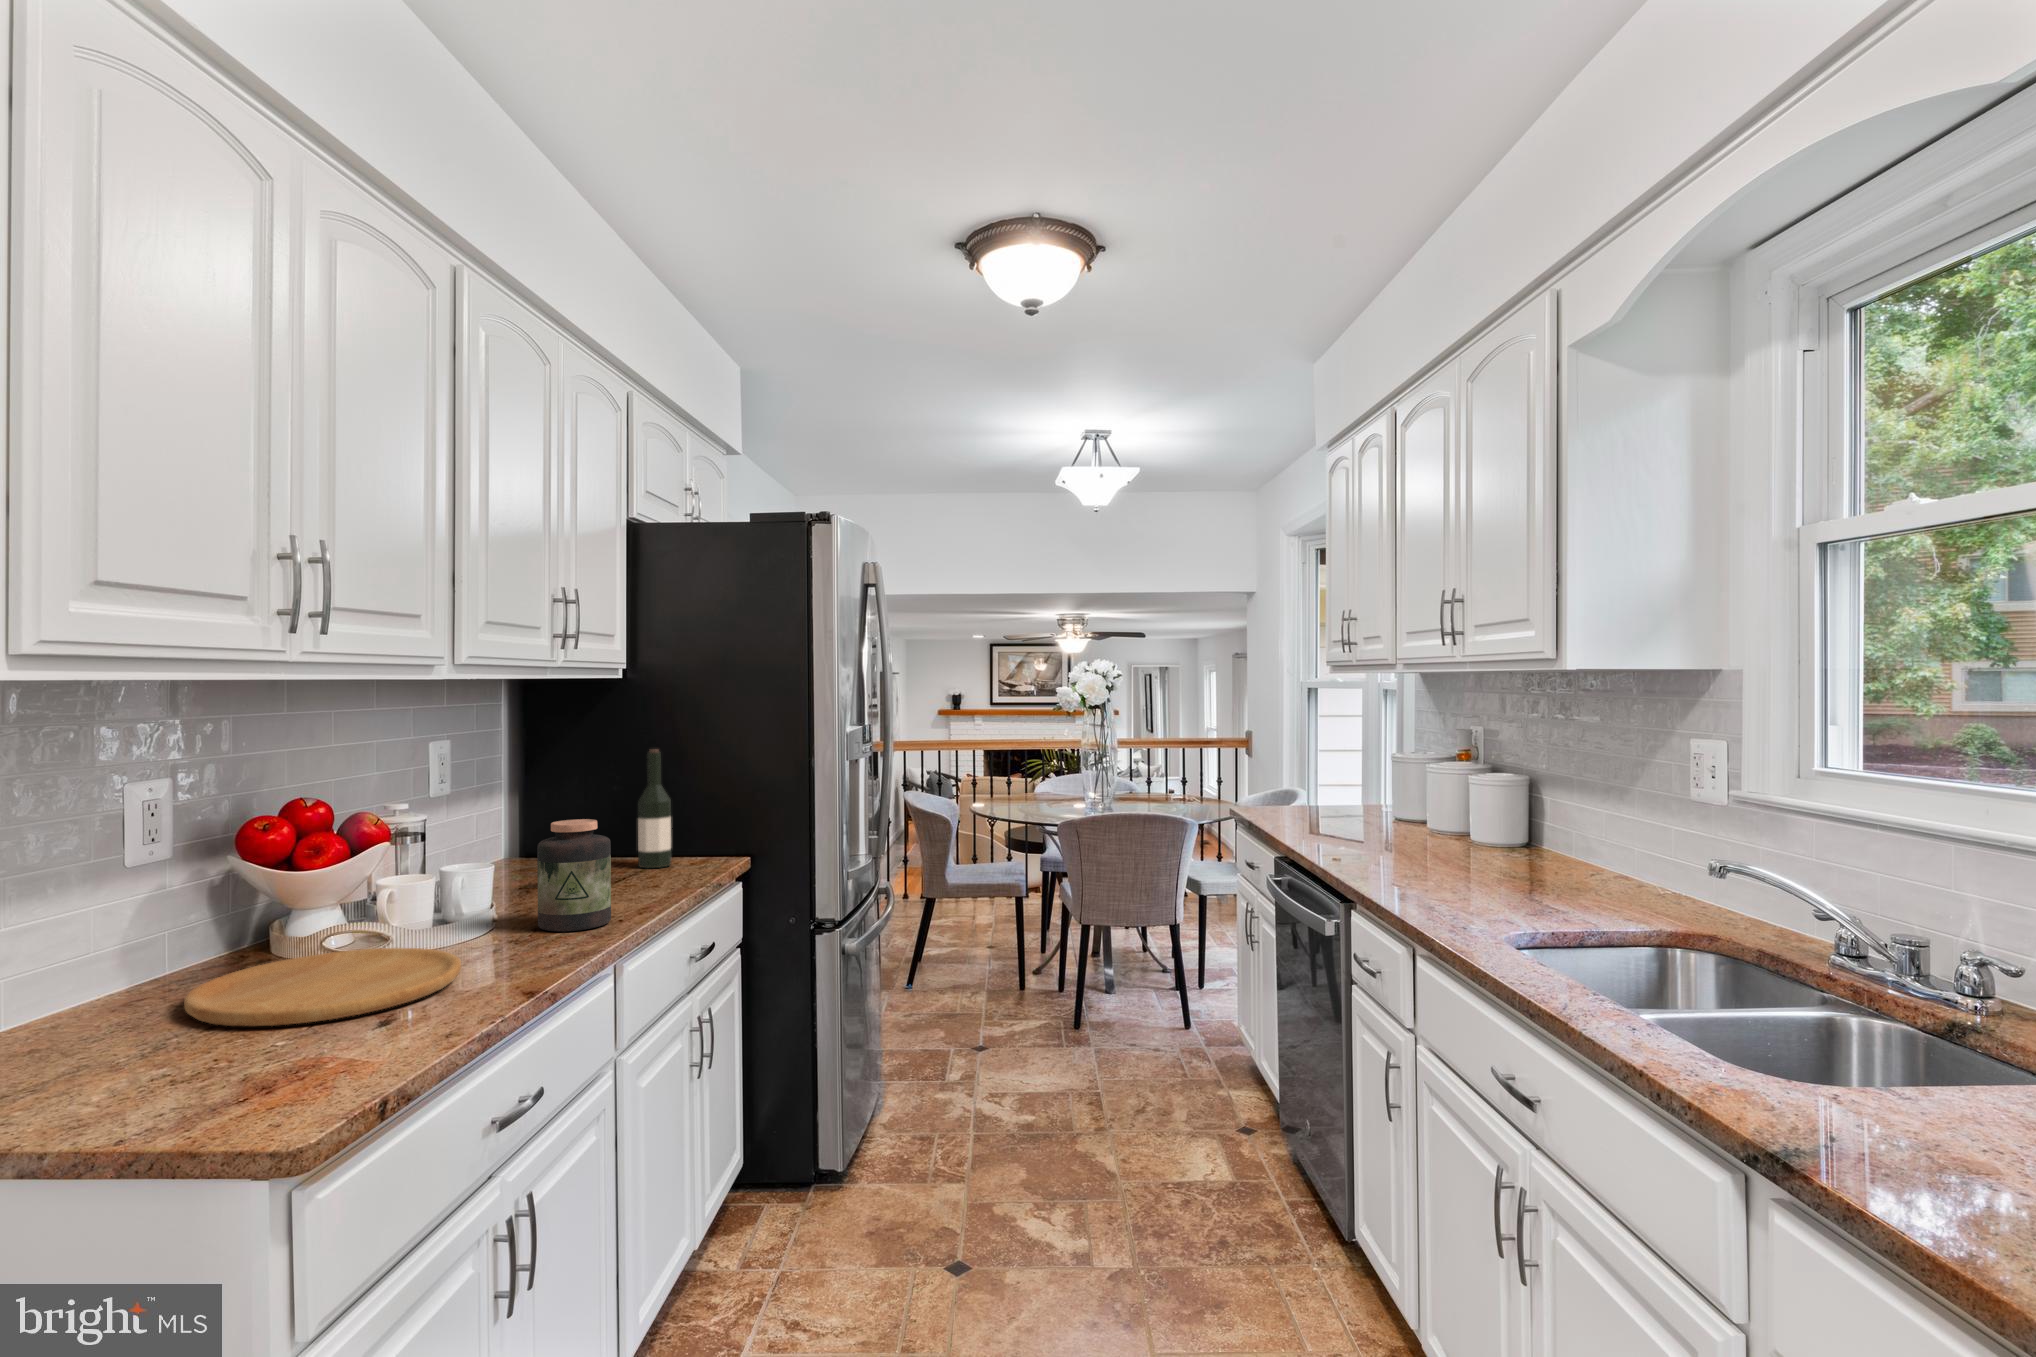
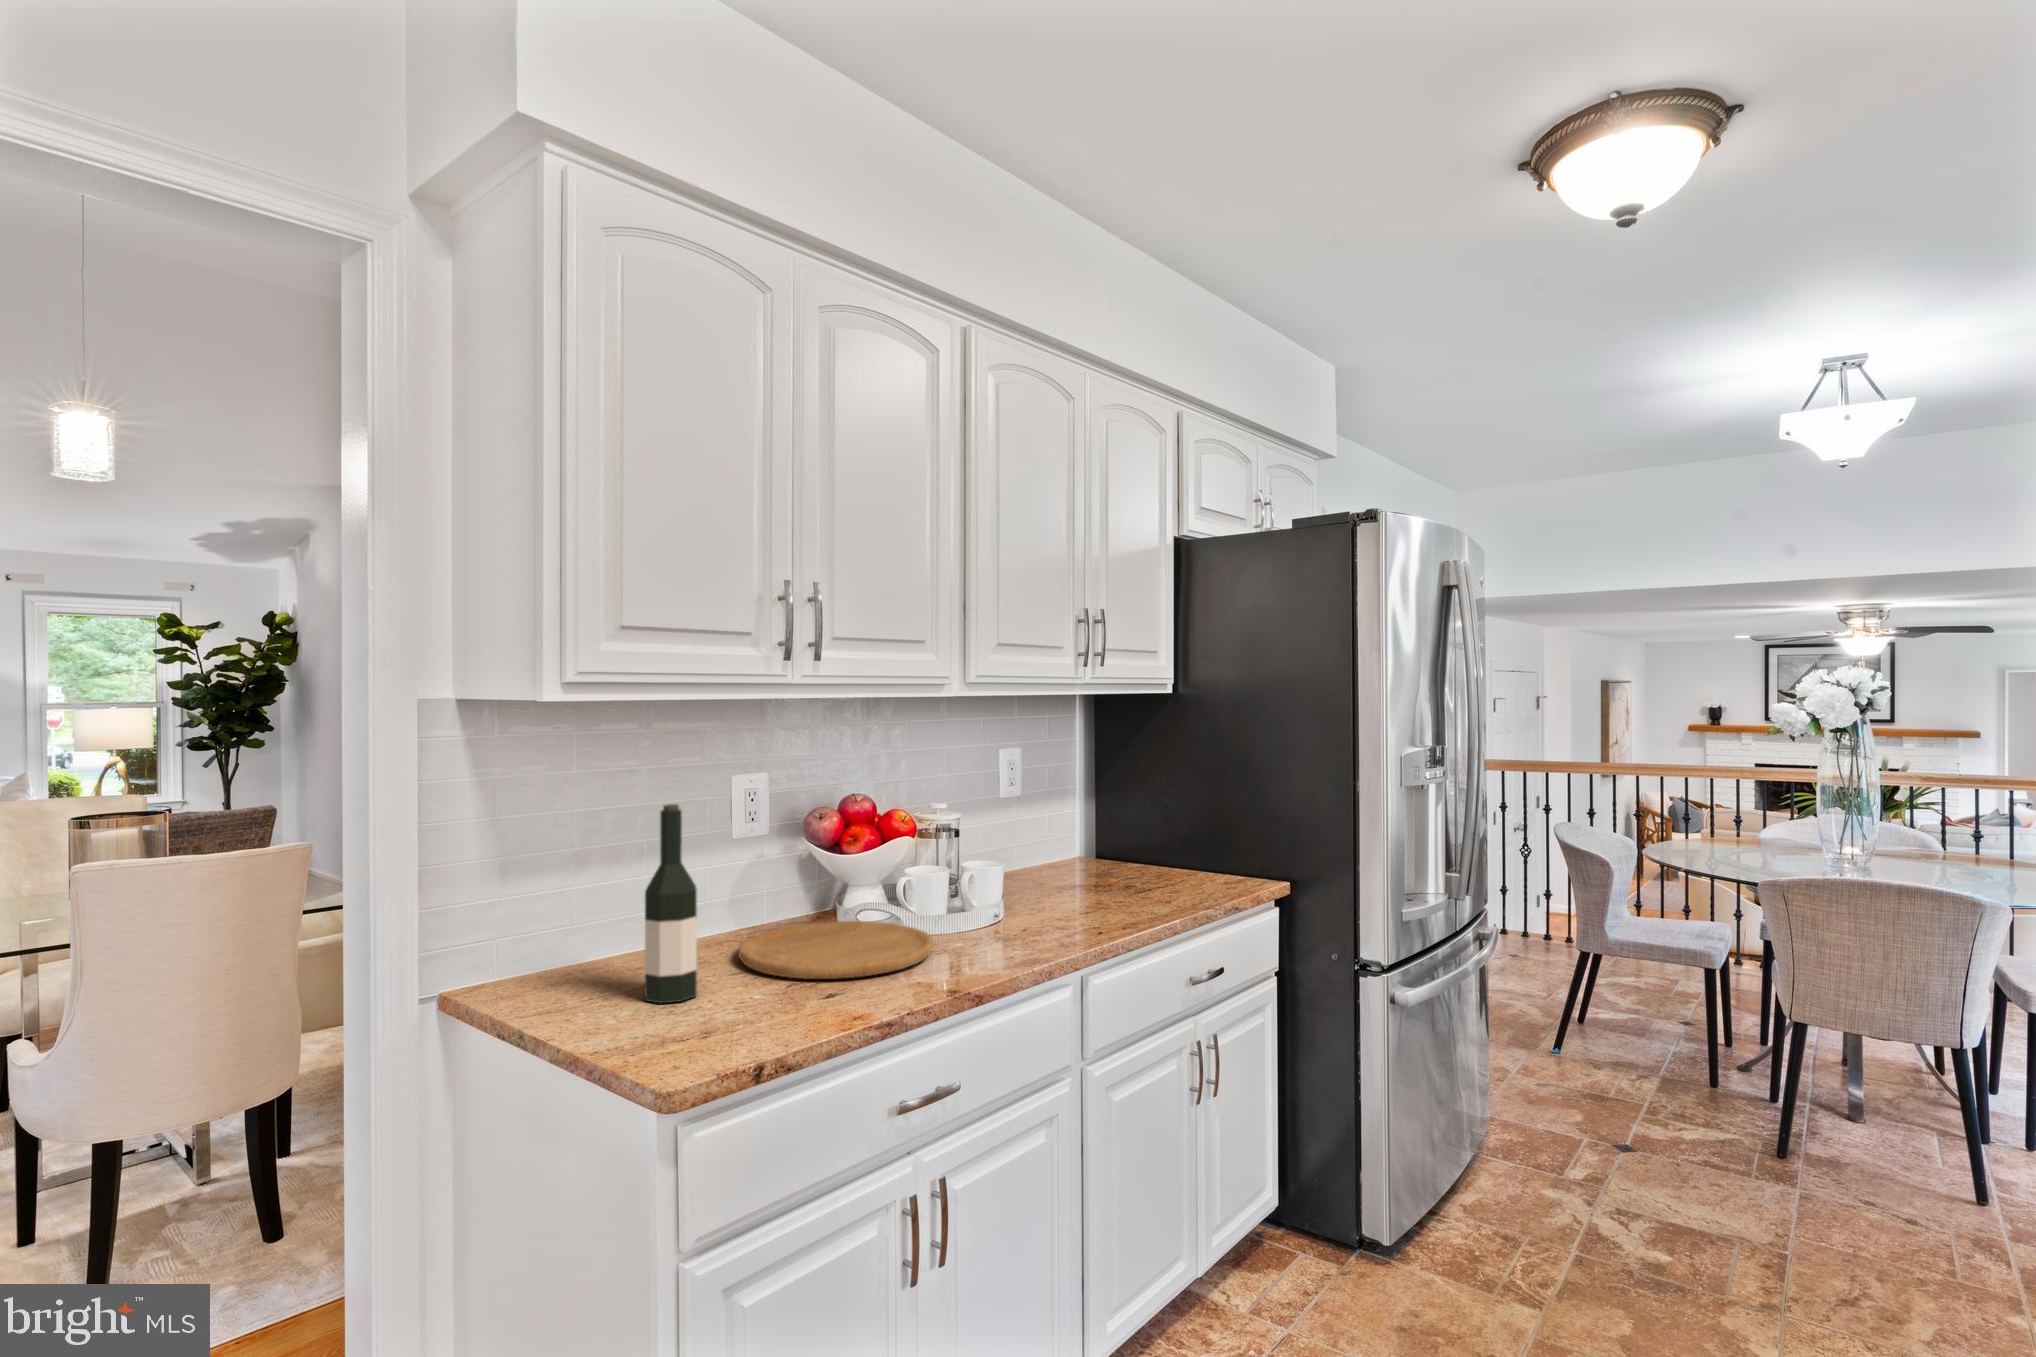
wine bottle: present [638,749,671,868] -> present [645,804,697,1003]
jar: present [537,819,611,931] -> none [1032,827,1097,933]

